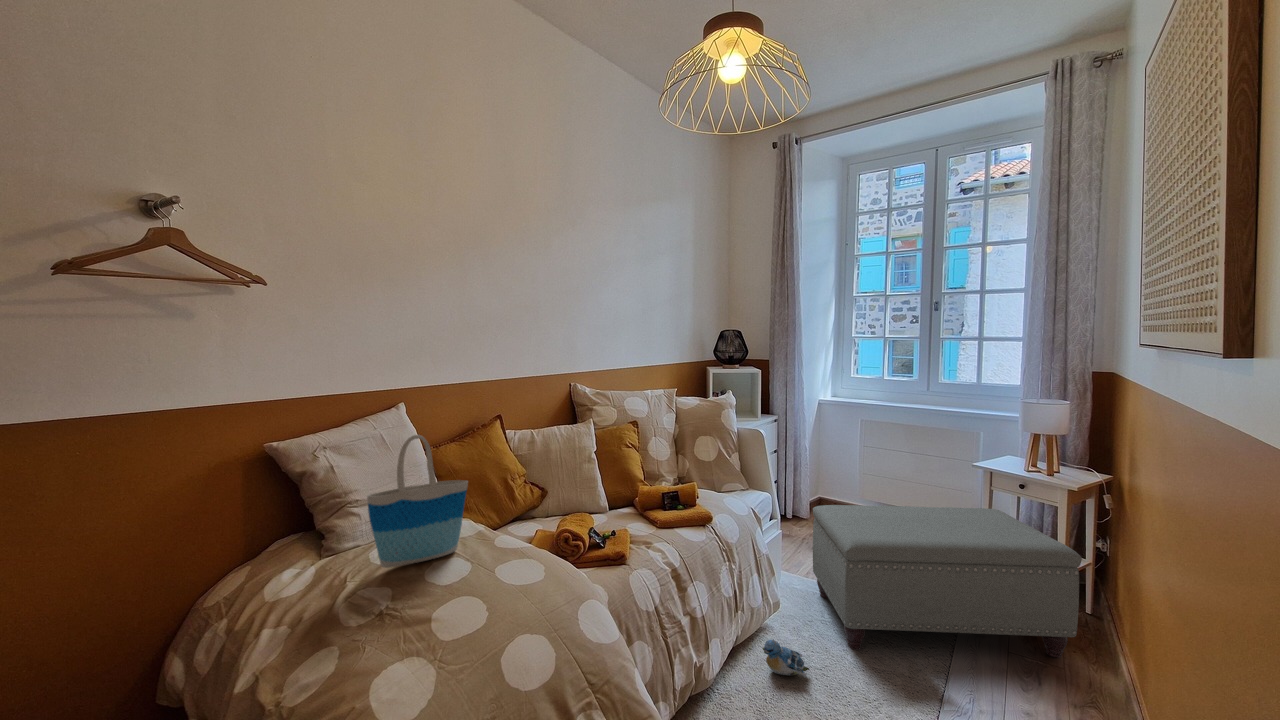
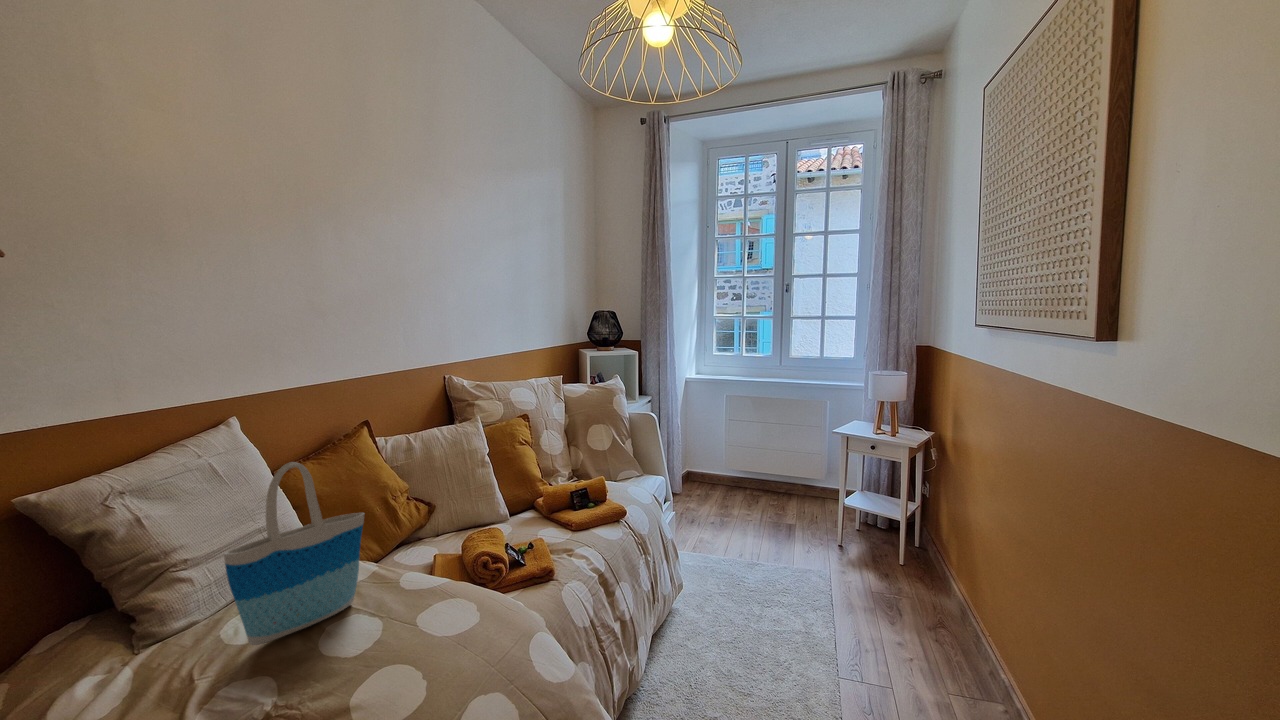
ottoman: present [813,505,1082,658] -> none [704,470,924,617]
plush toy: present [763,640,809,676] -> none [680,625,724,657]

